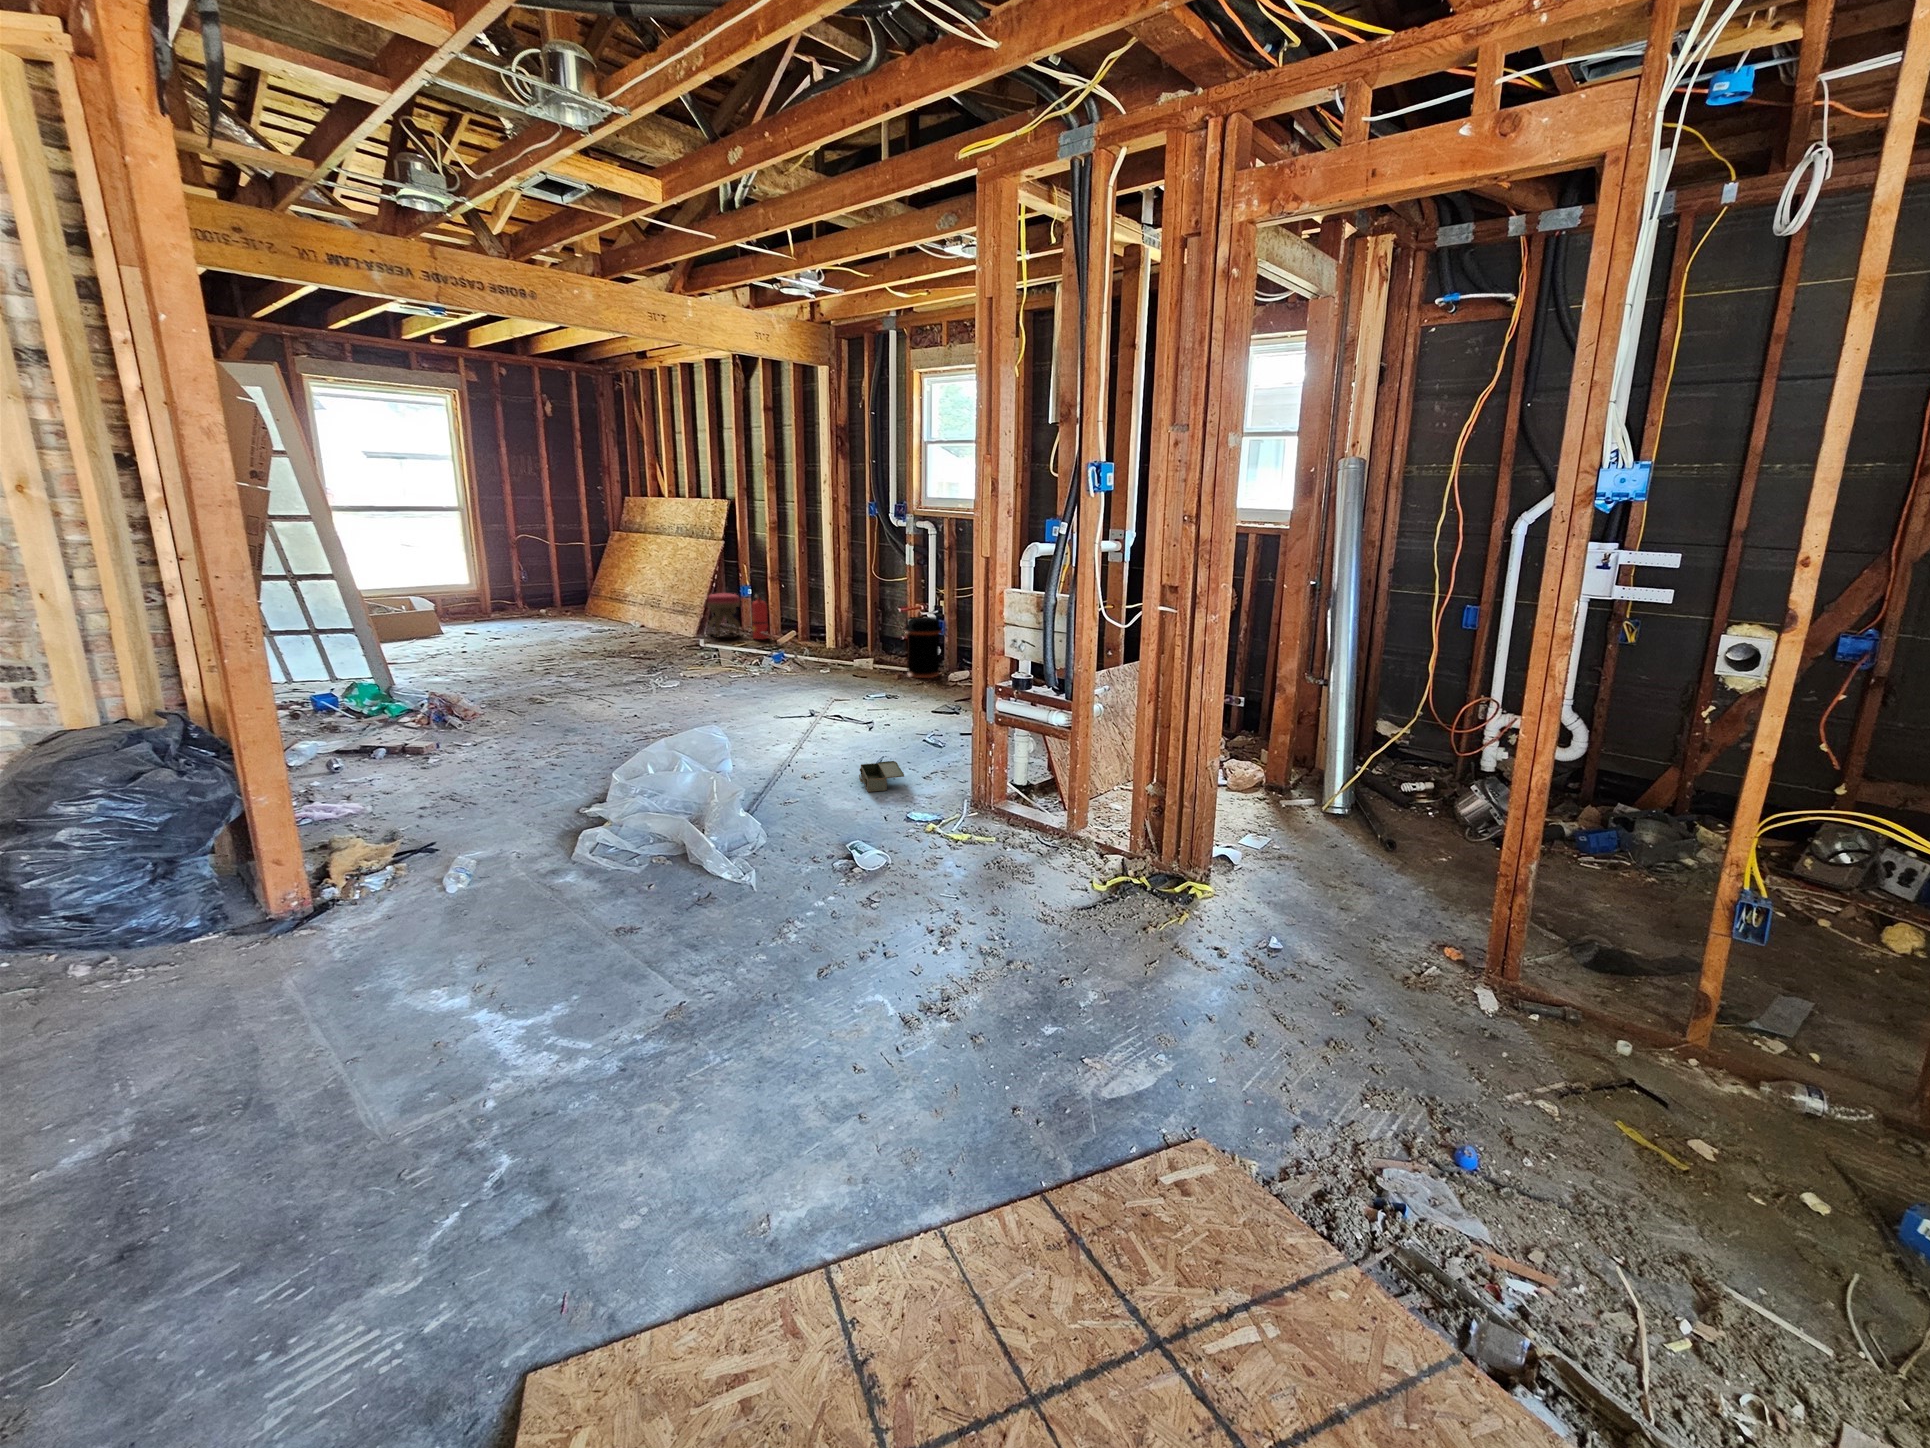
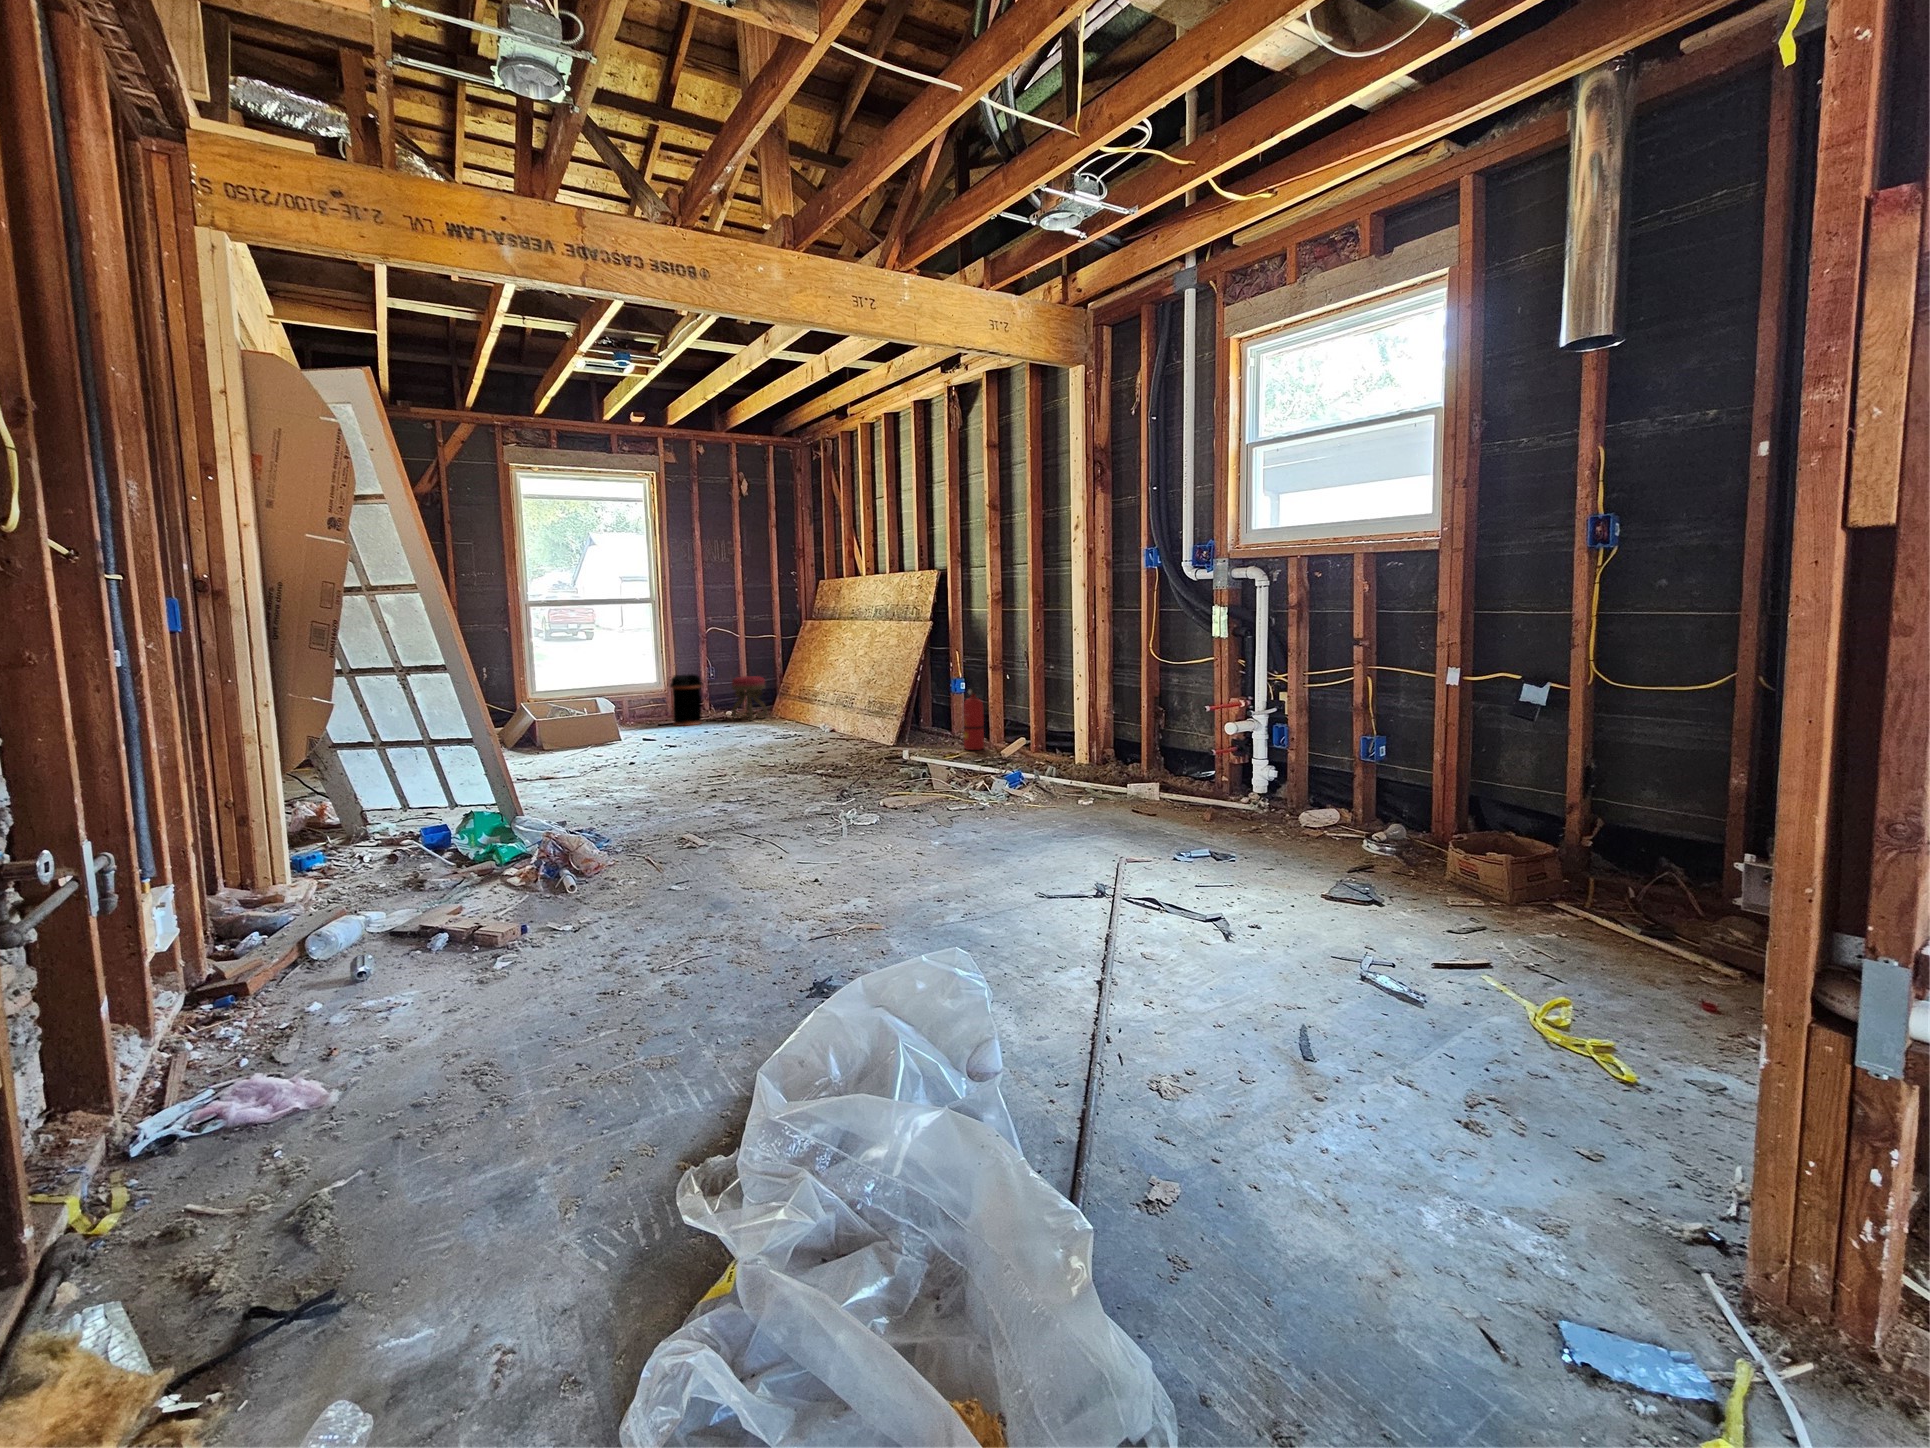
stool: present [707,593,740,637] -> present [732,676,767,721]
trash can: present [905,617,942,678] -> present [670,674,702,726]
toolbox: present [859,761,904,792] -> none [1357,1156,1567,1313]

